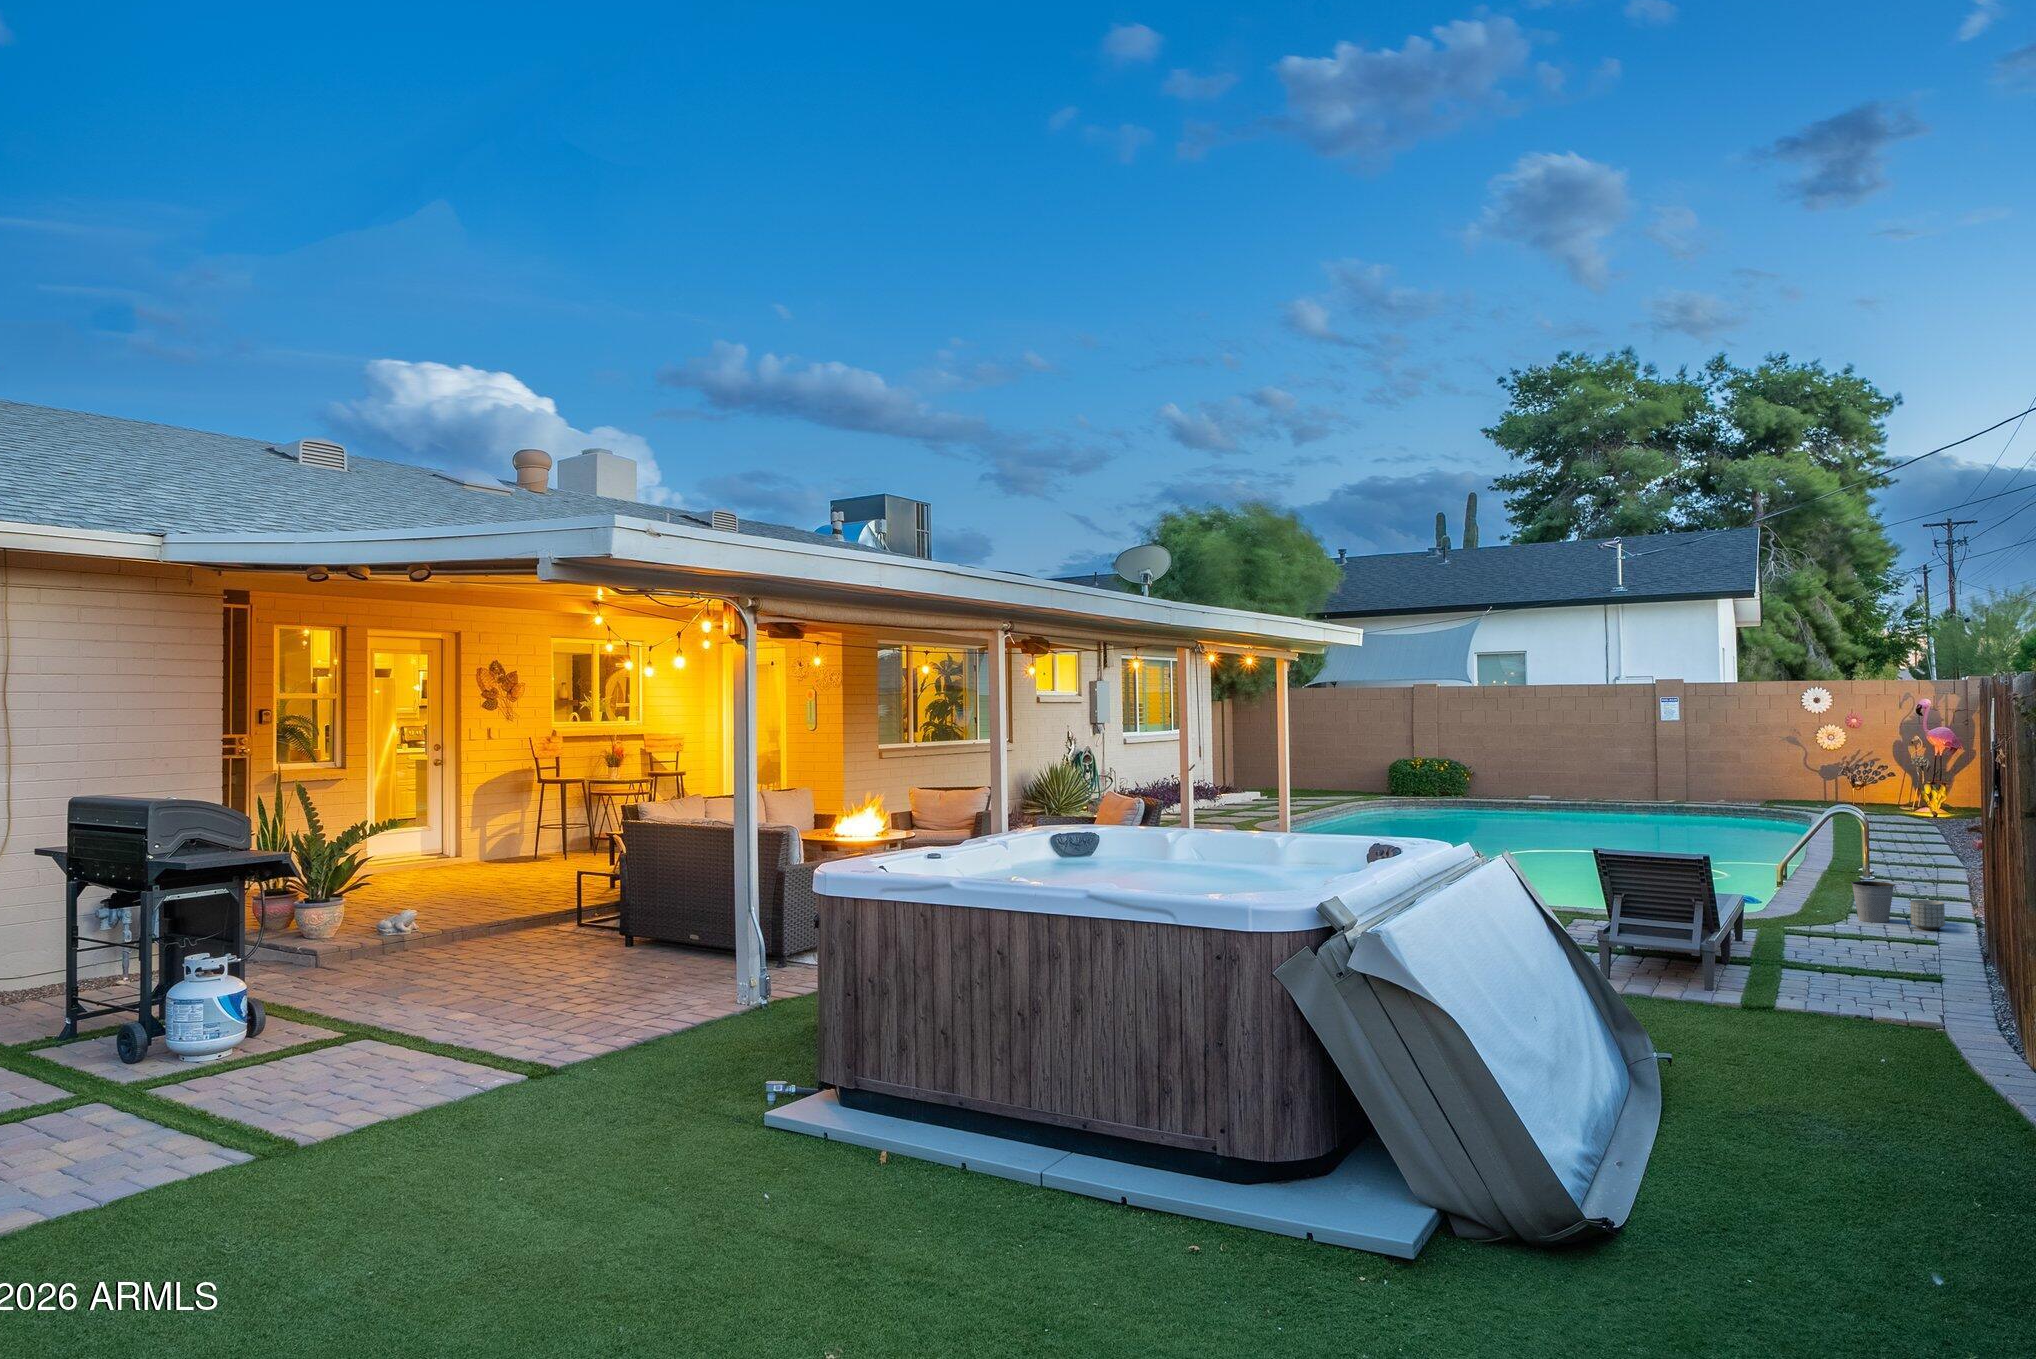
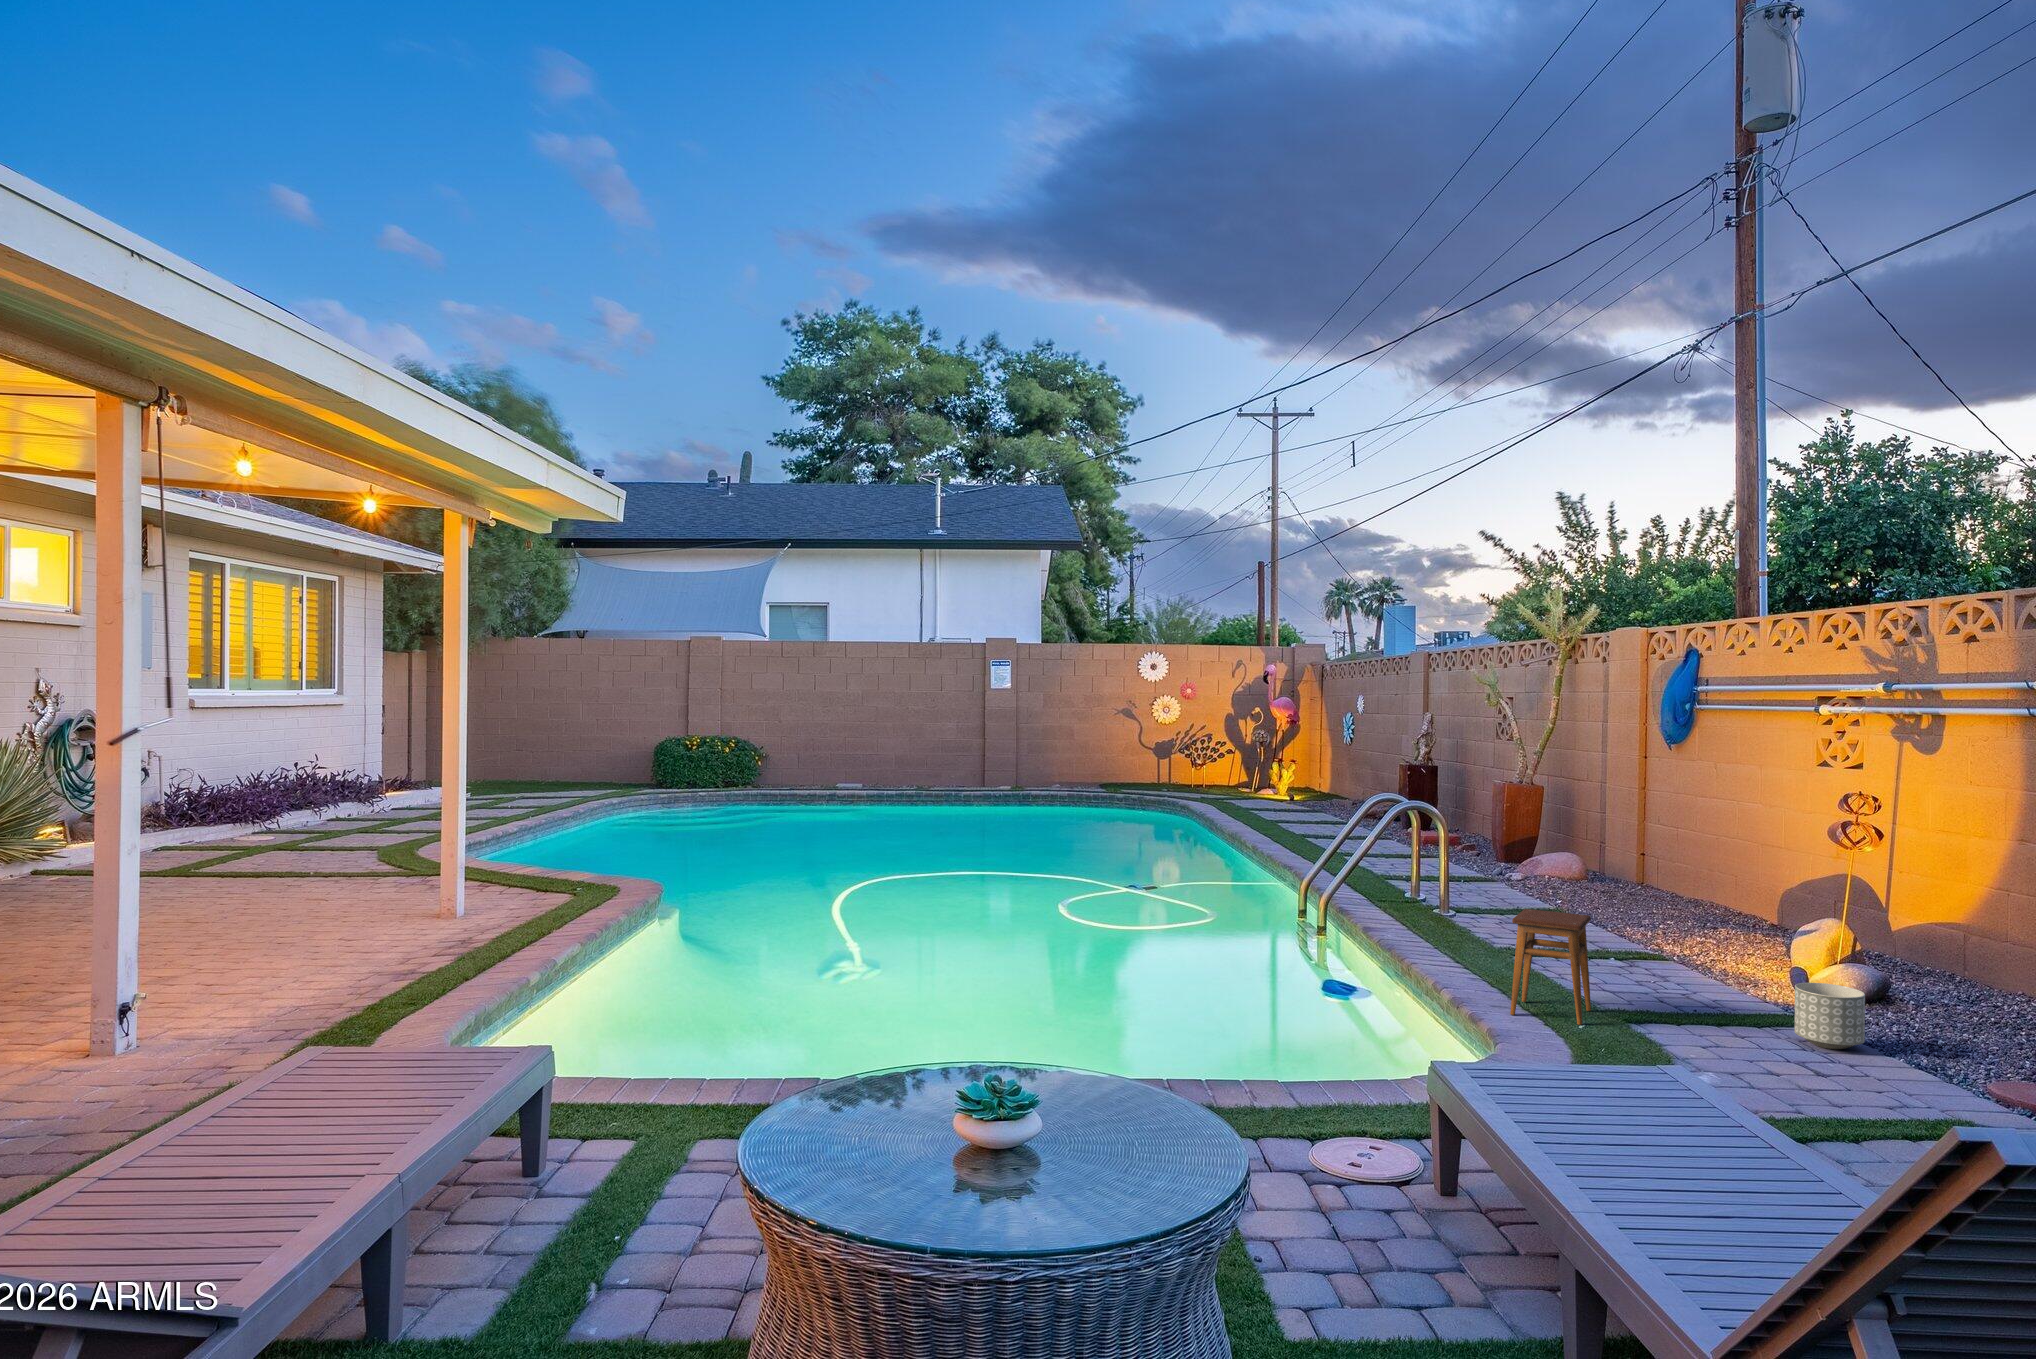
stool: none [1779,863,1830,916] -> present [1510,909,1591,1025]
bucket: present [1851,881,1896,922] -> none [1649,943,1736,1032]

